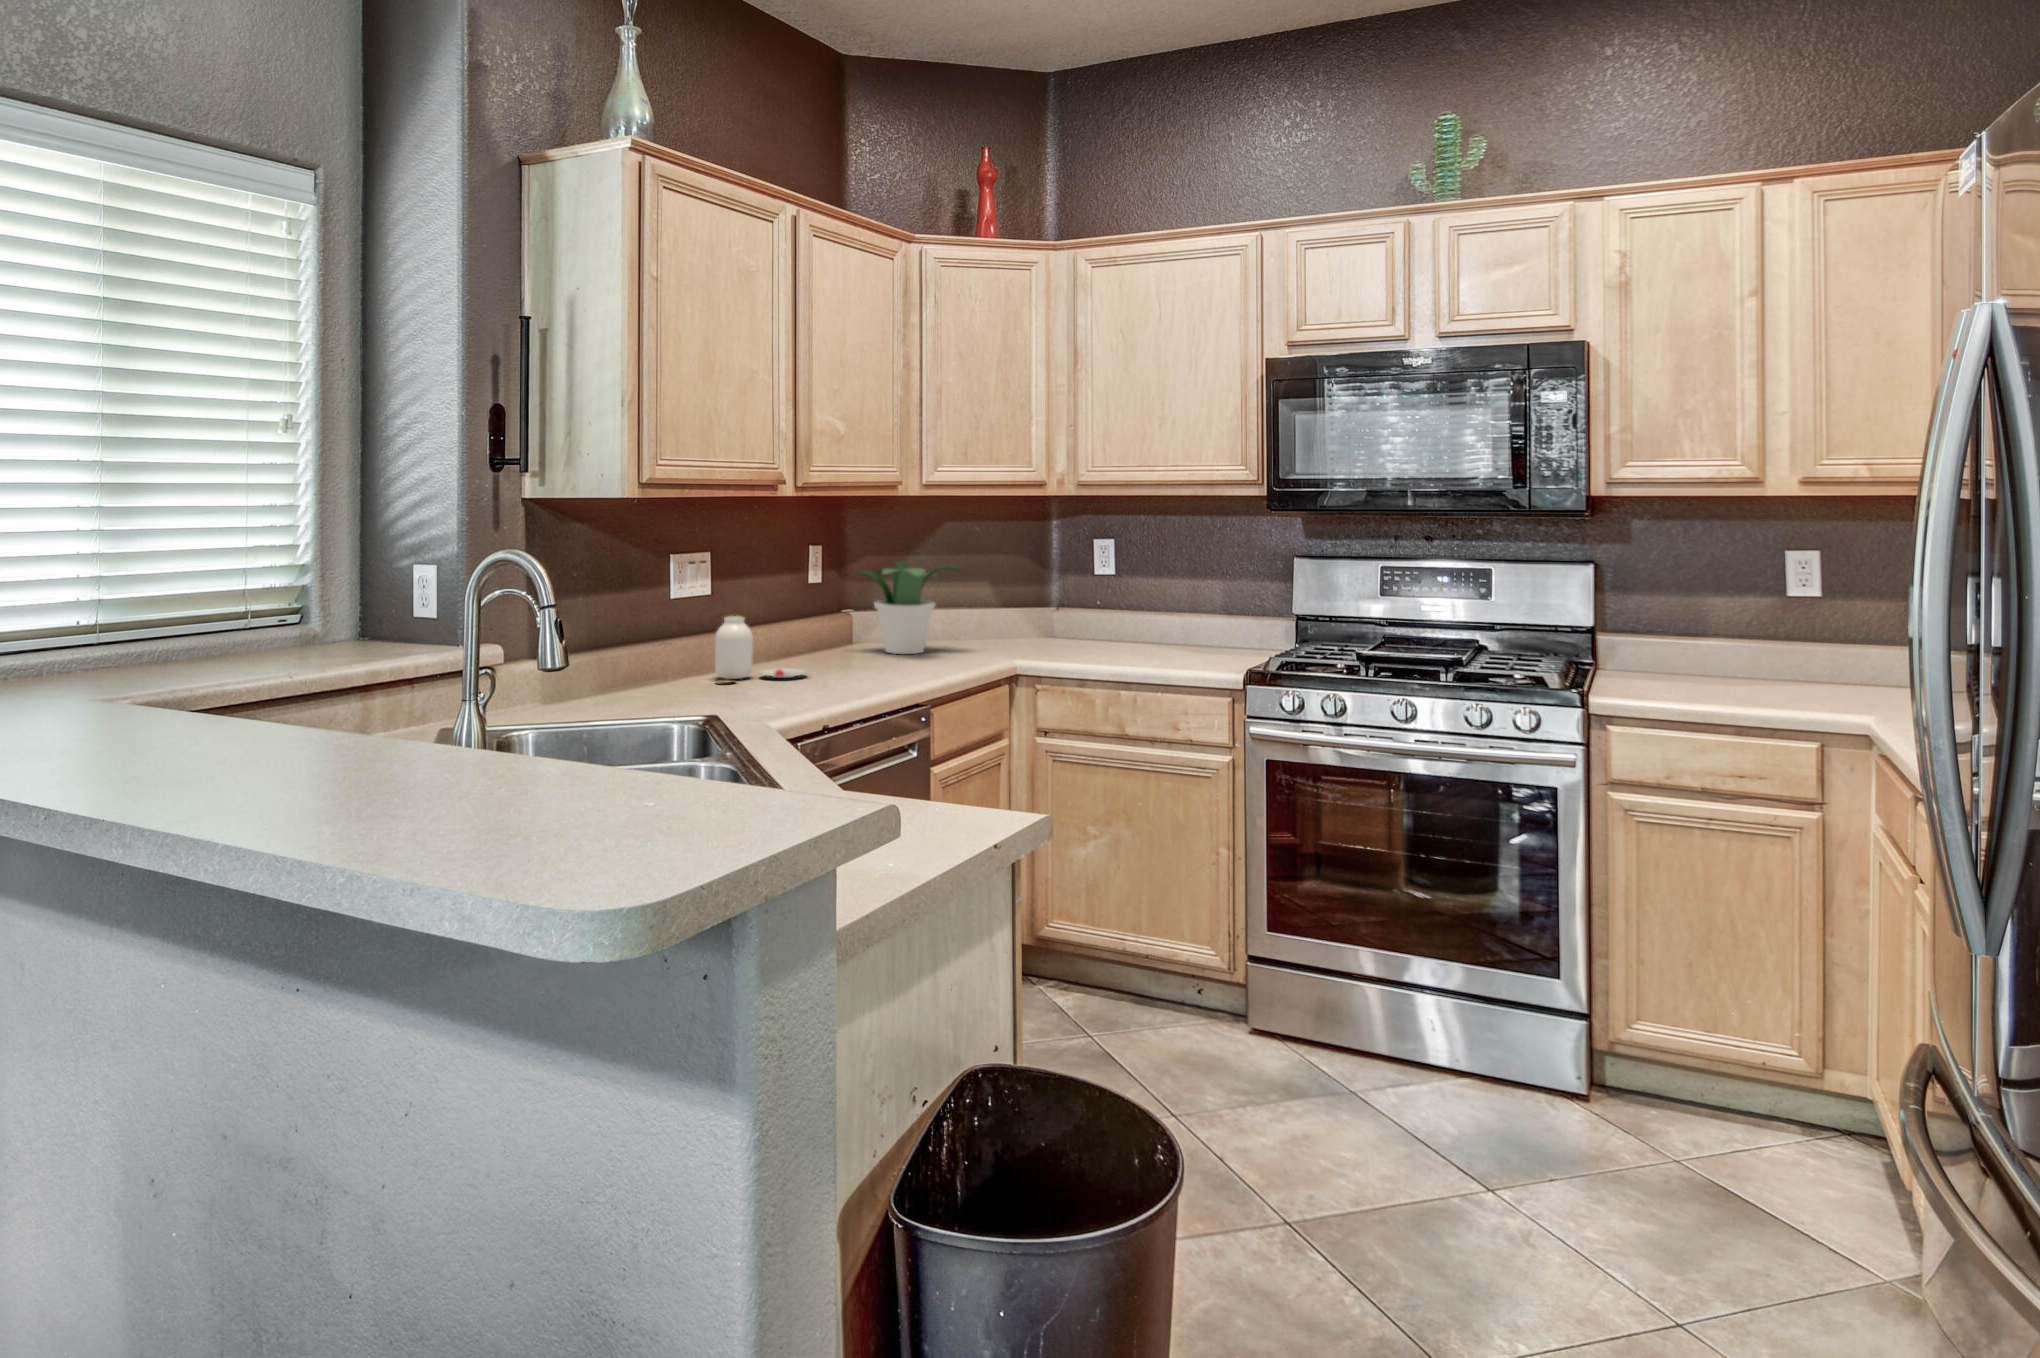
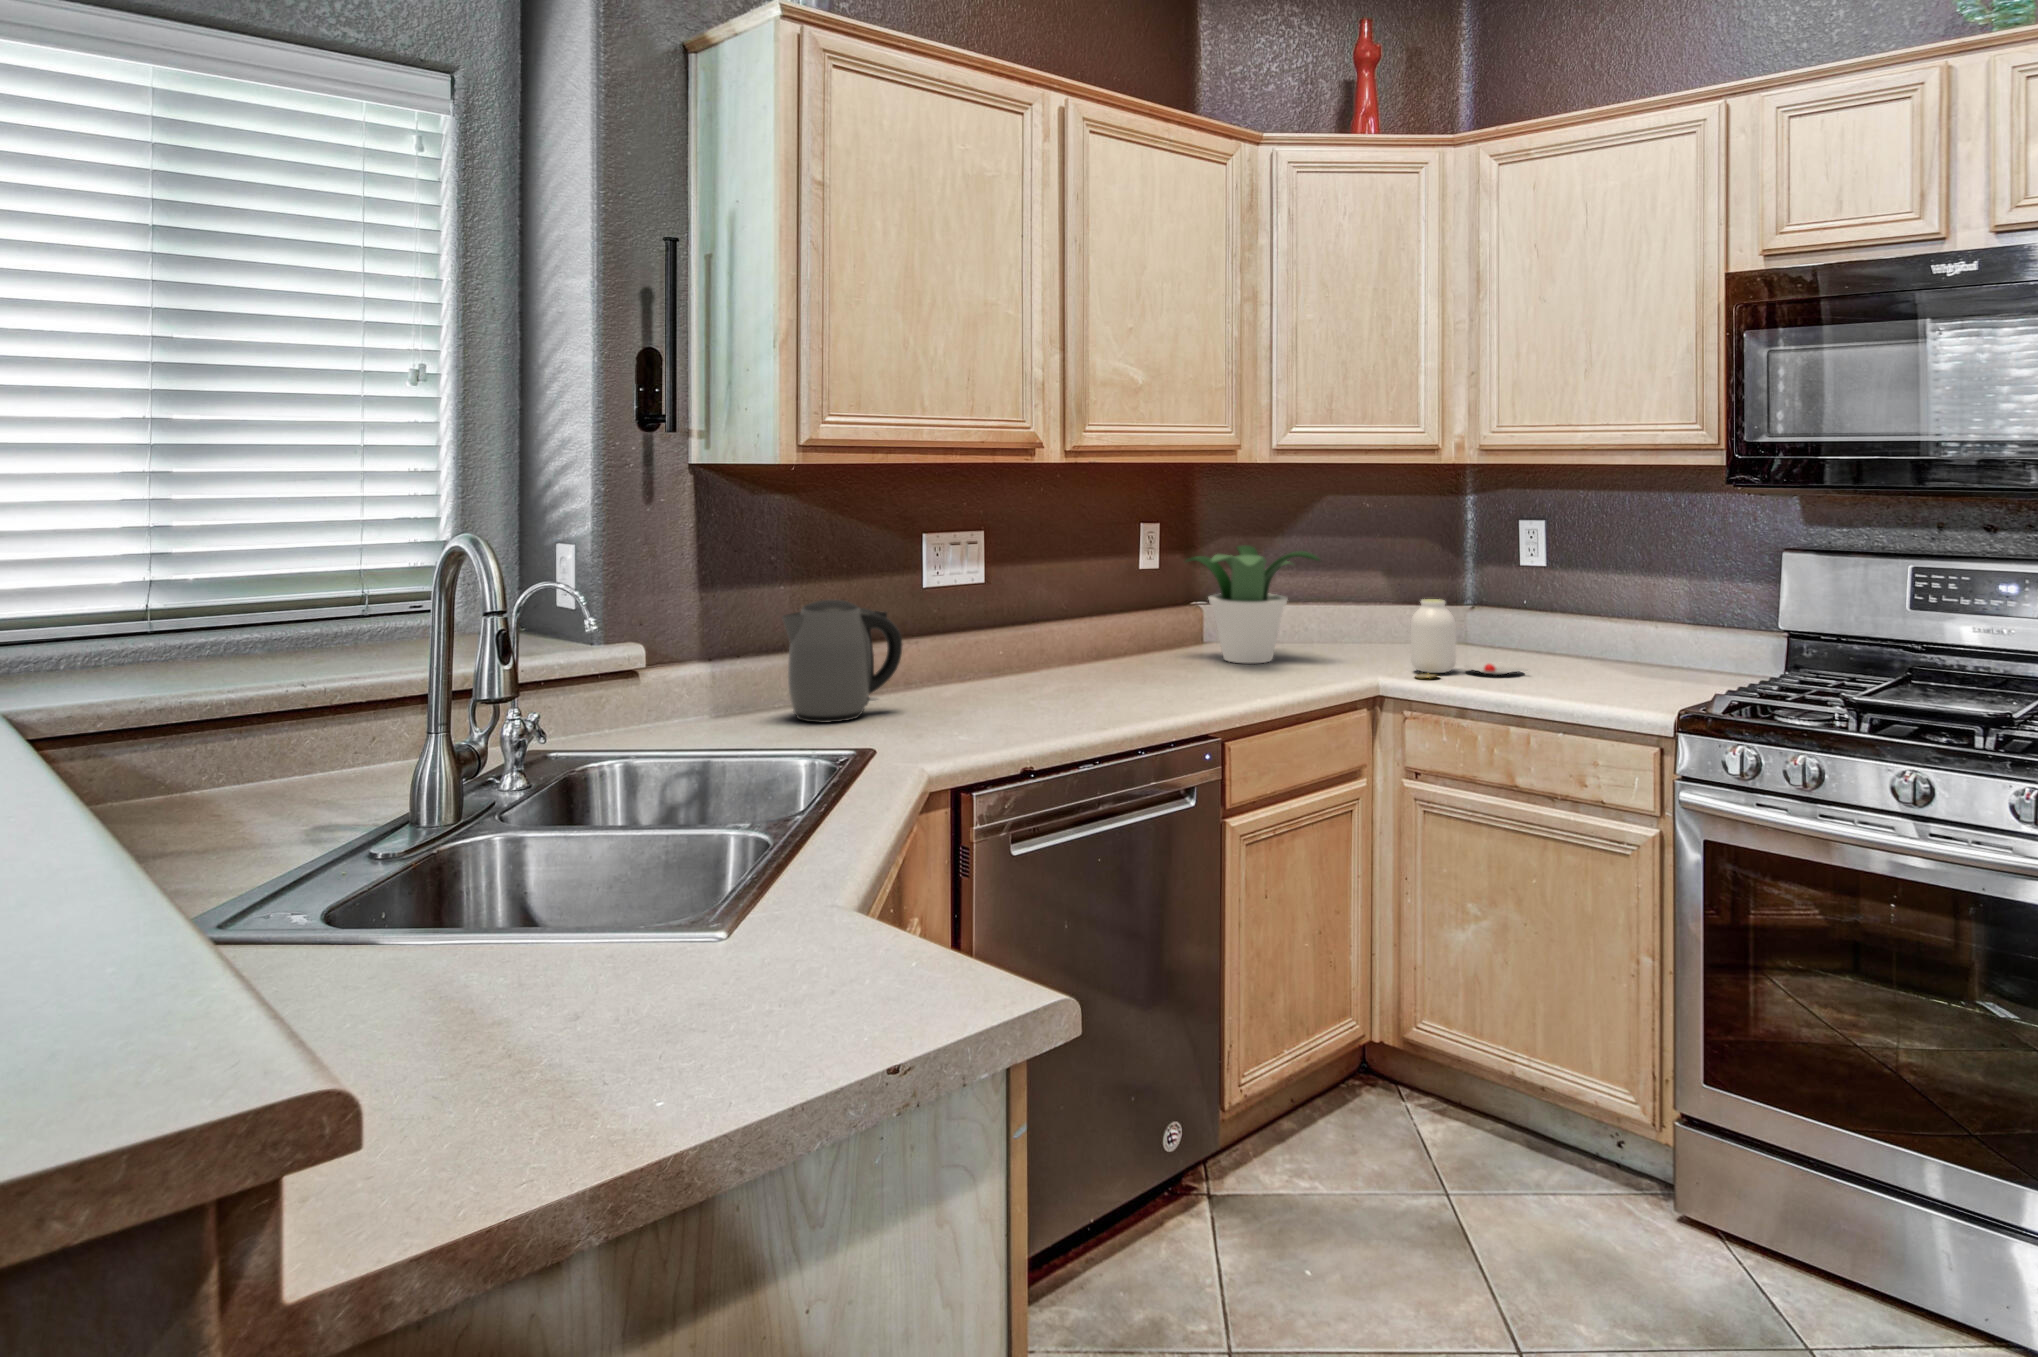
kettle: none [597,607,686,704] -> present [782,600,902,723]
jar: present [715,616,807,684] -> present [1411,599,1523,679]

